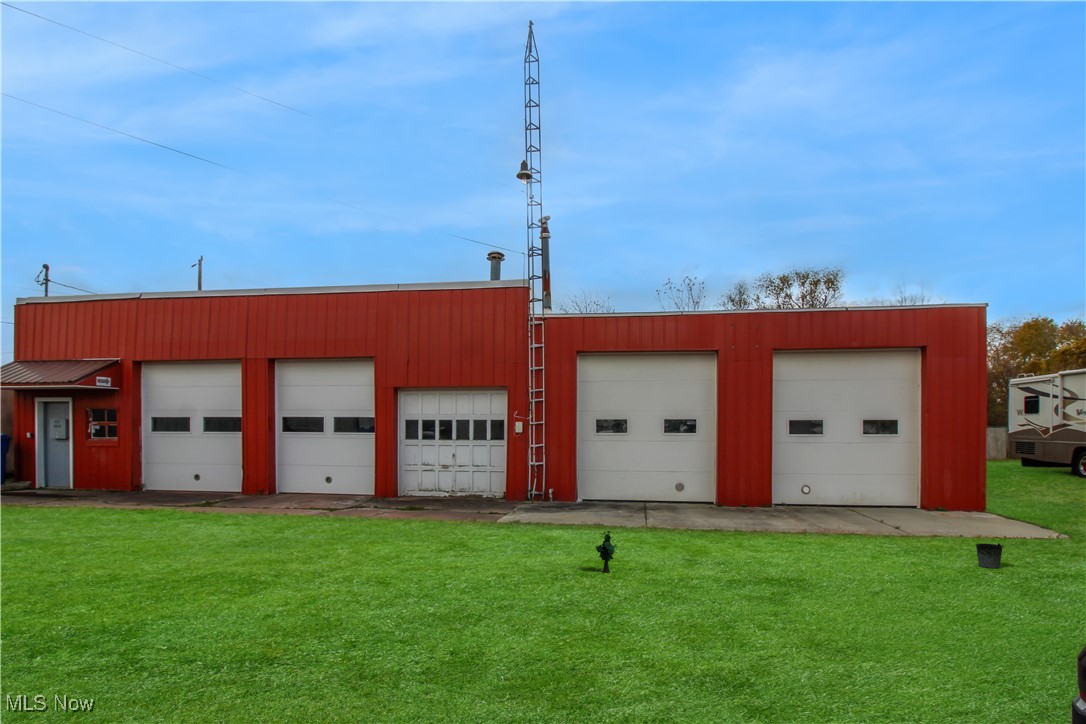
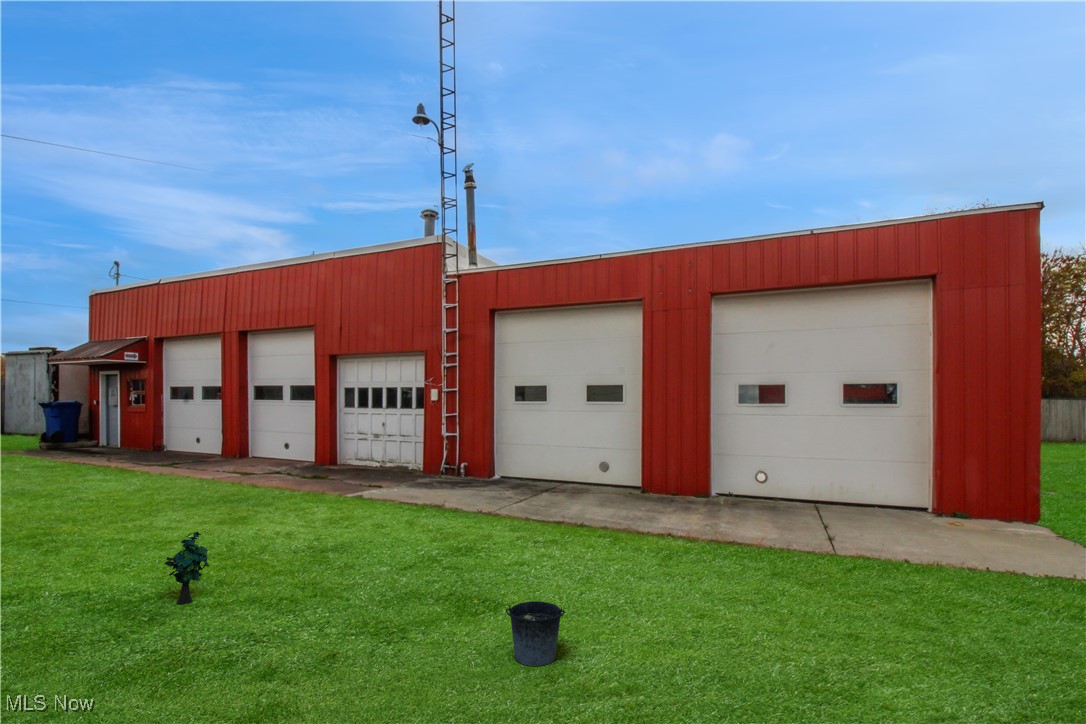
bucket: present [976,543,1004,568] -> present [506,601,565,666]

